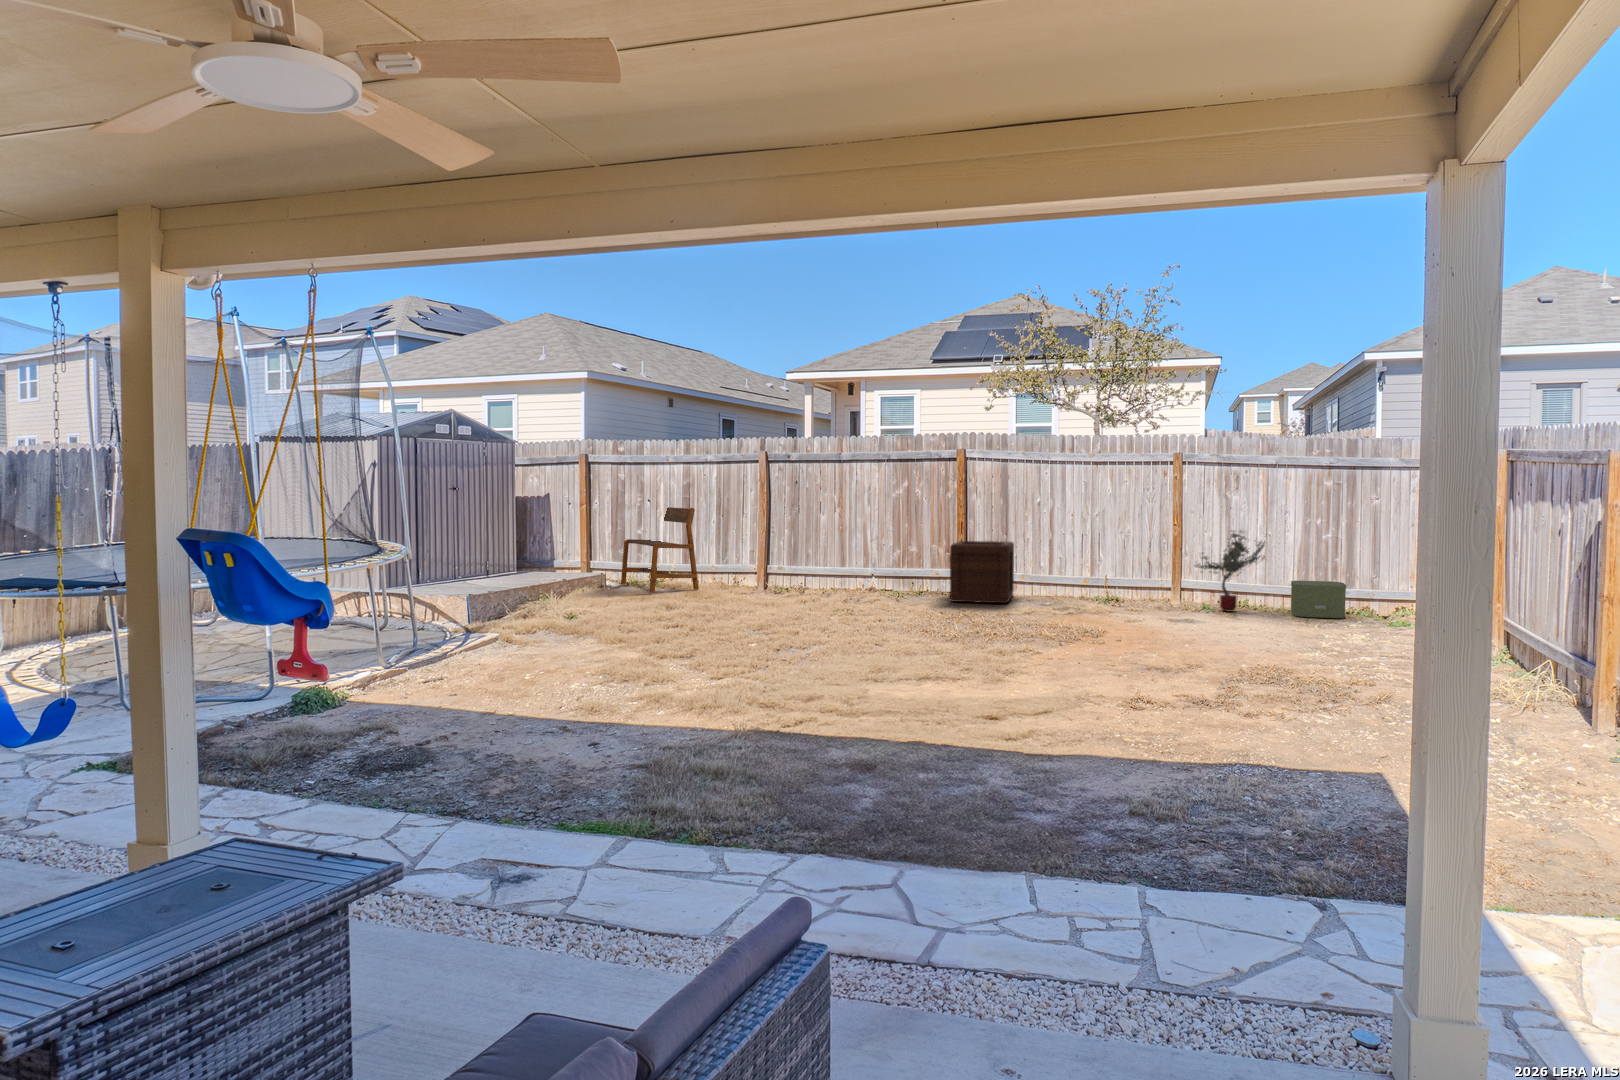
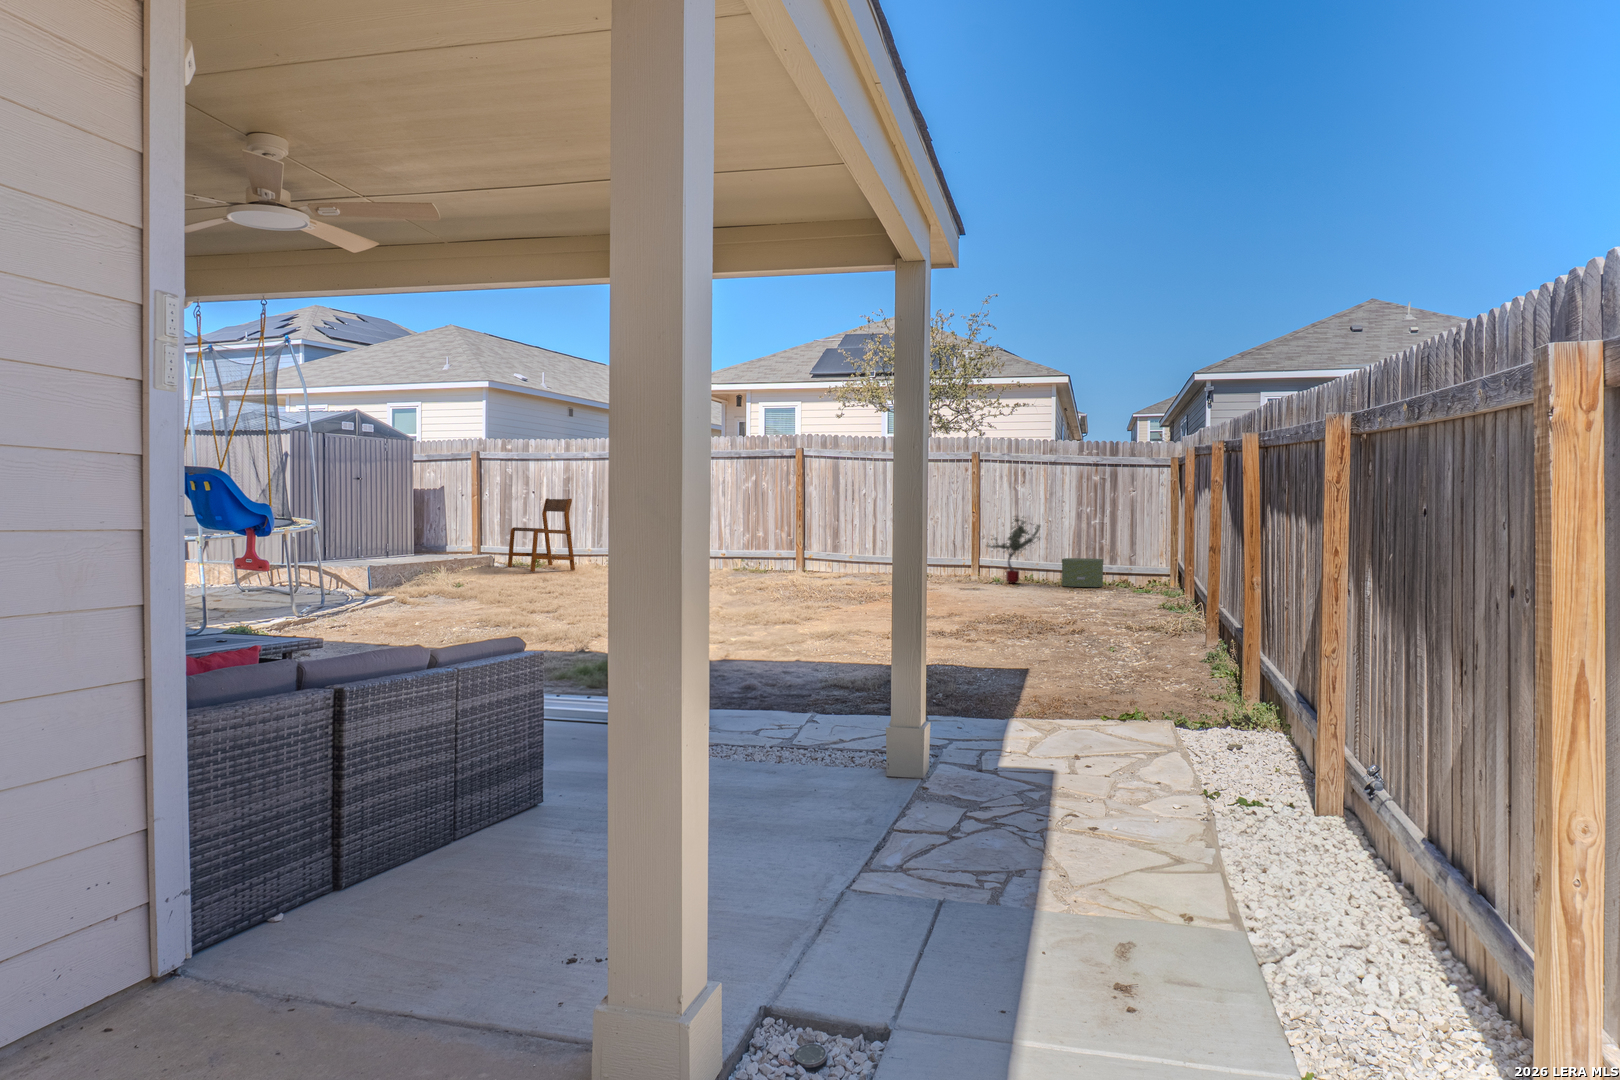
wooden crate: present [950,541,1014,603] -> none [787,527,845,578]

